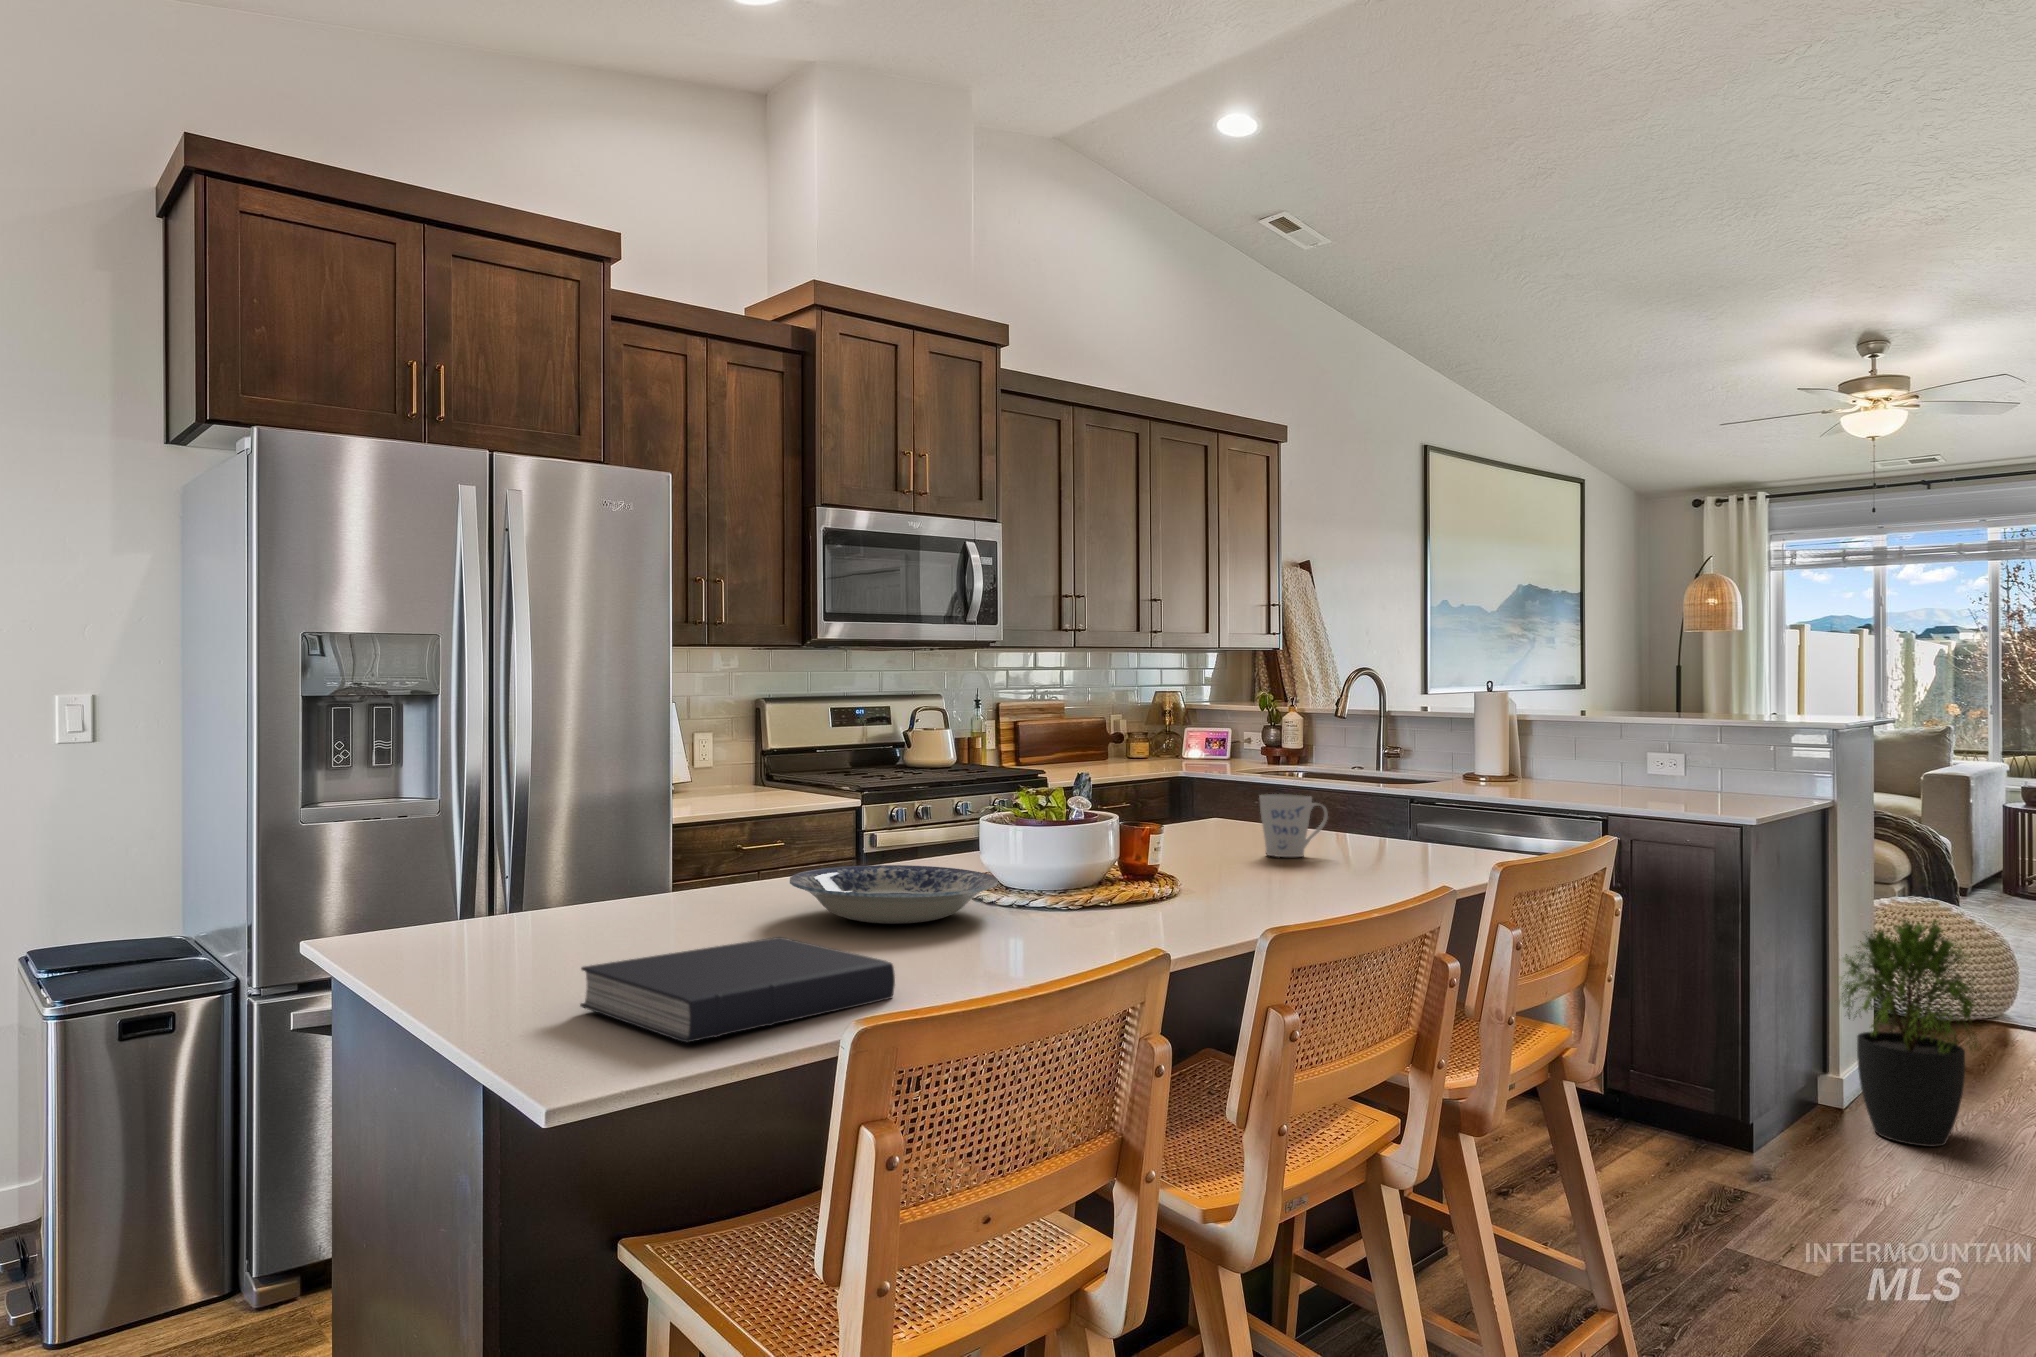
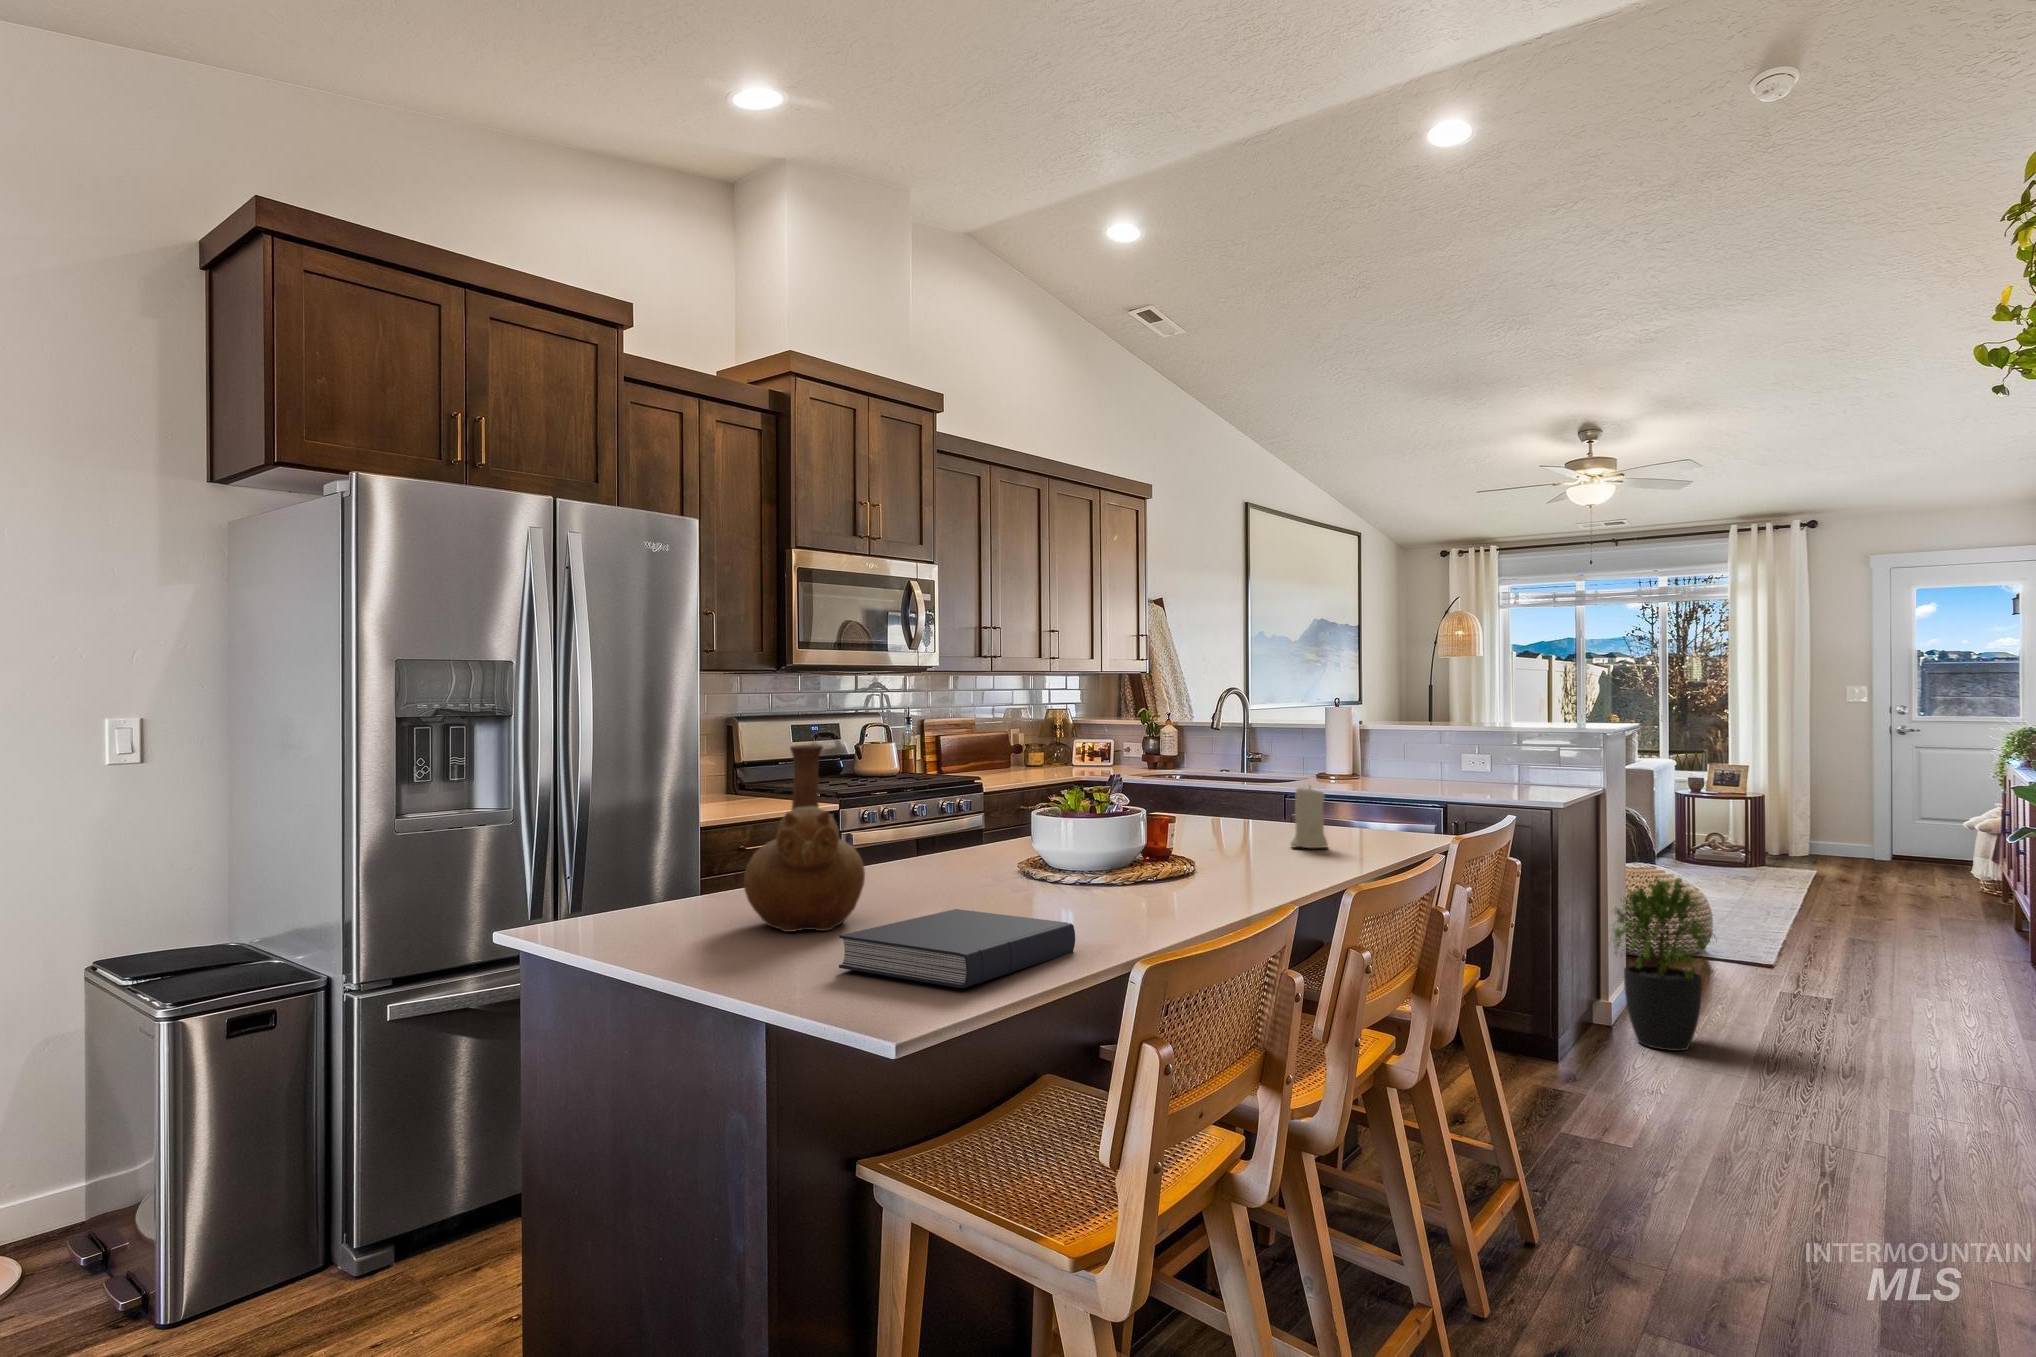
vase: none [552,731,702,957] -> present [744,744,865,932]
candle: none [1329,789,1379,870] -> present [1291,787,1328,848]
mug: present [1259,794,1328,857] -> none [1224,790,1278,840]
plate: present [790,865,998,924] -> none [911,853,1080,899]

